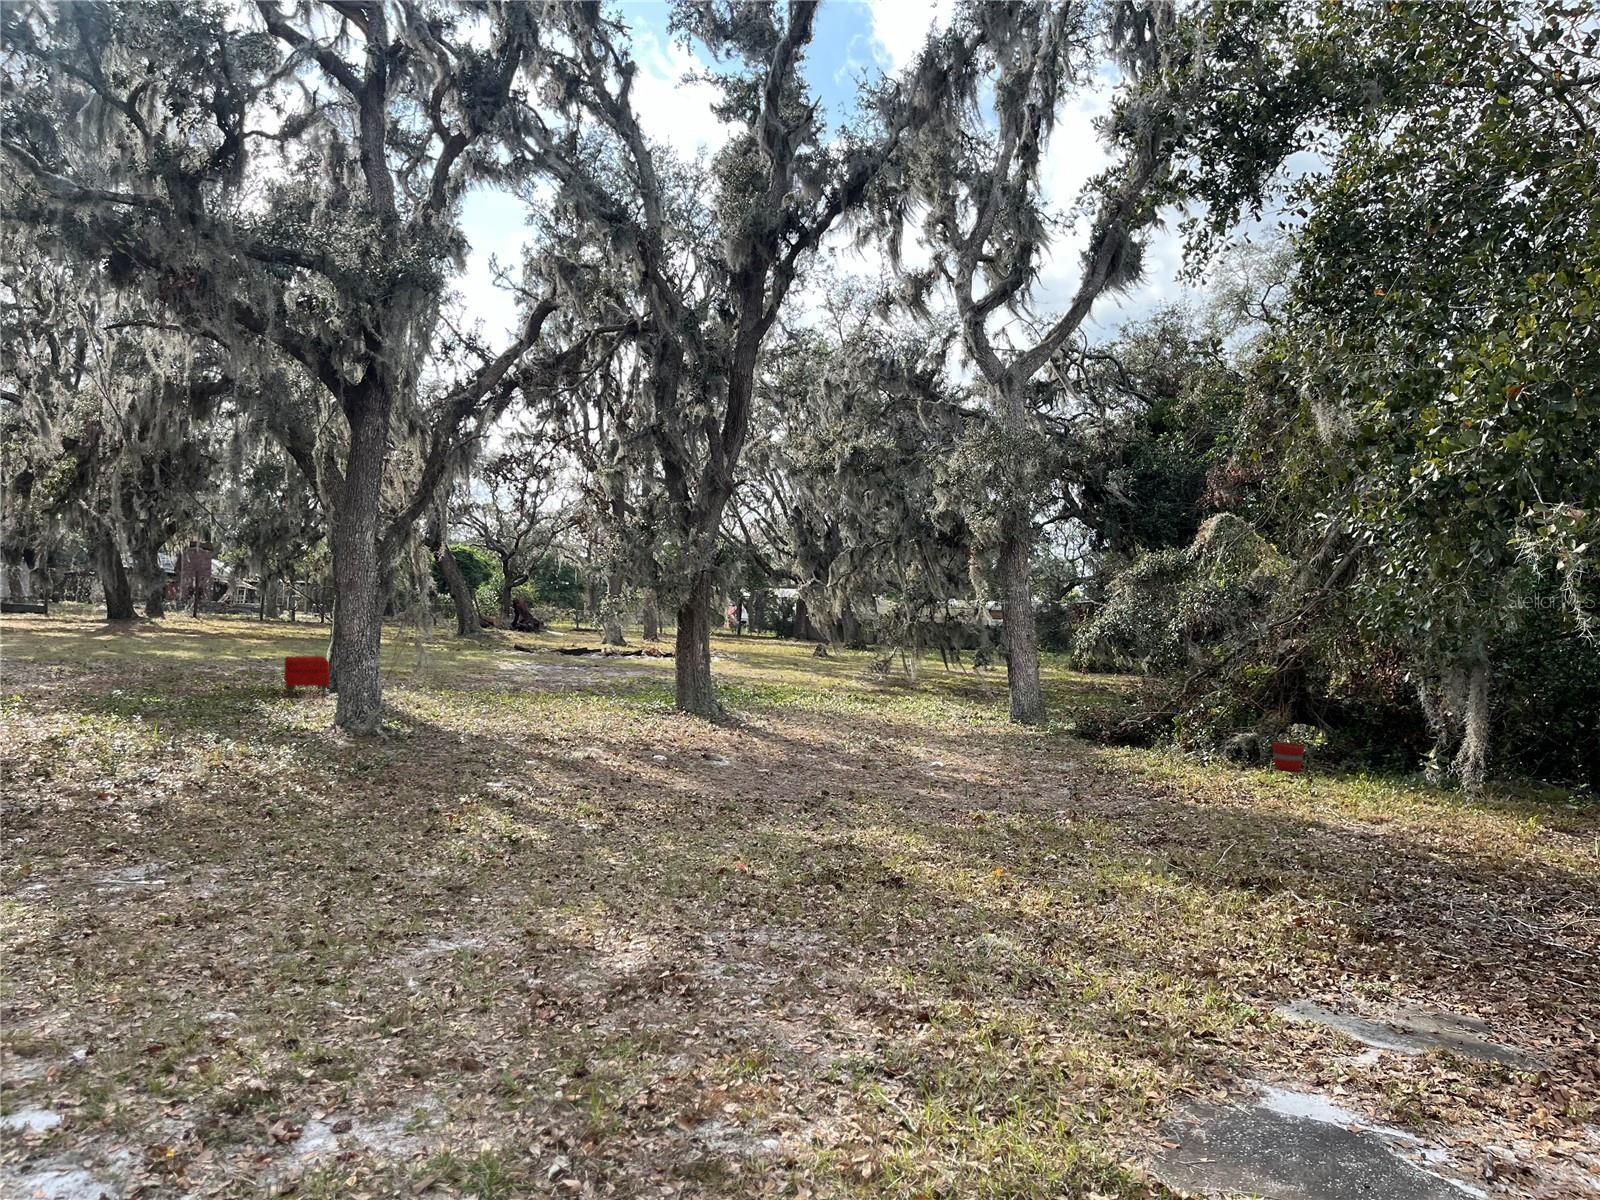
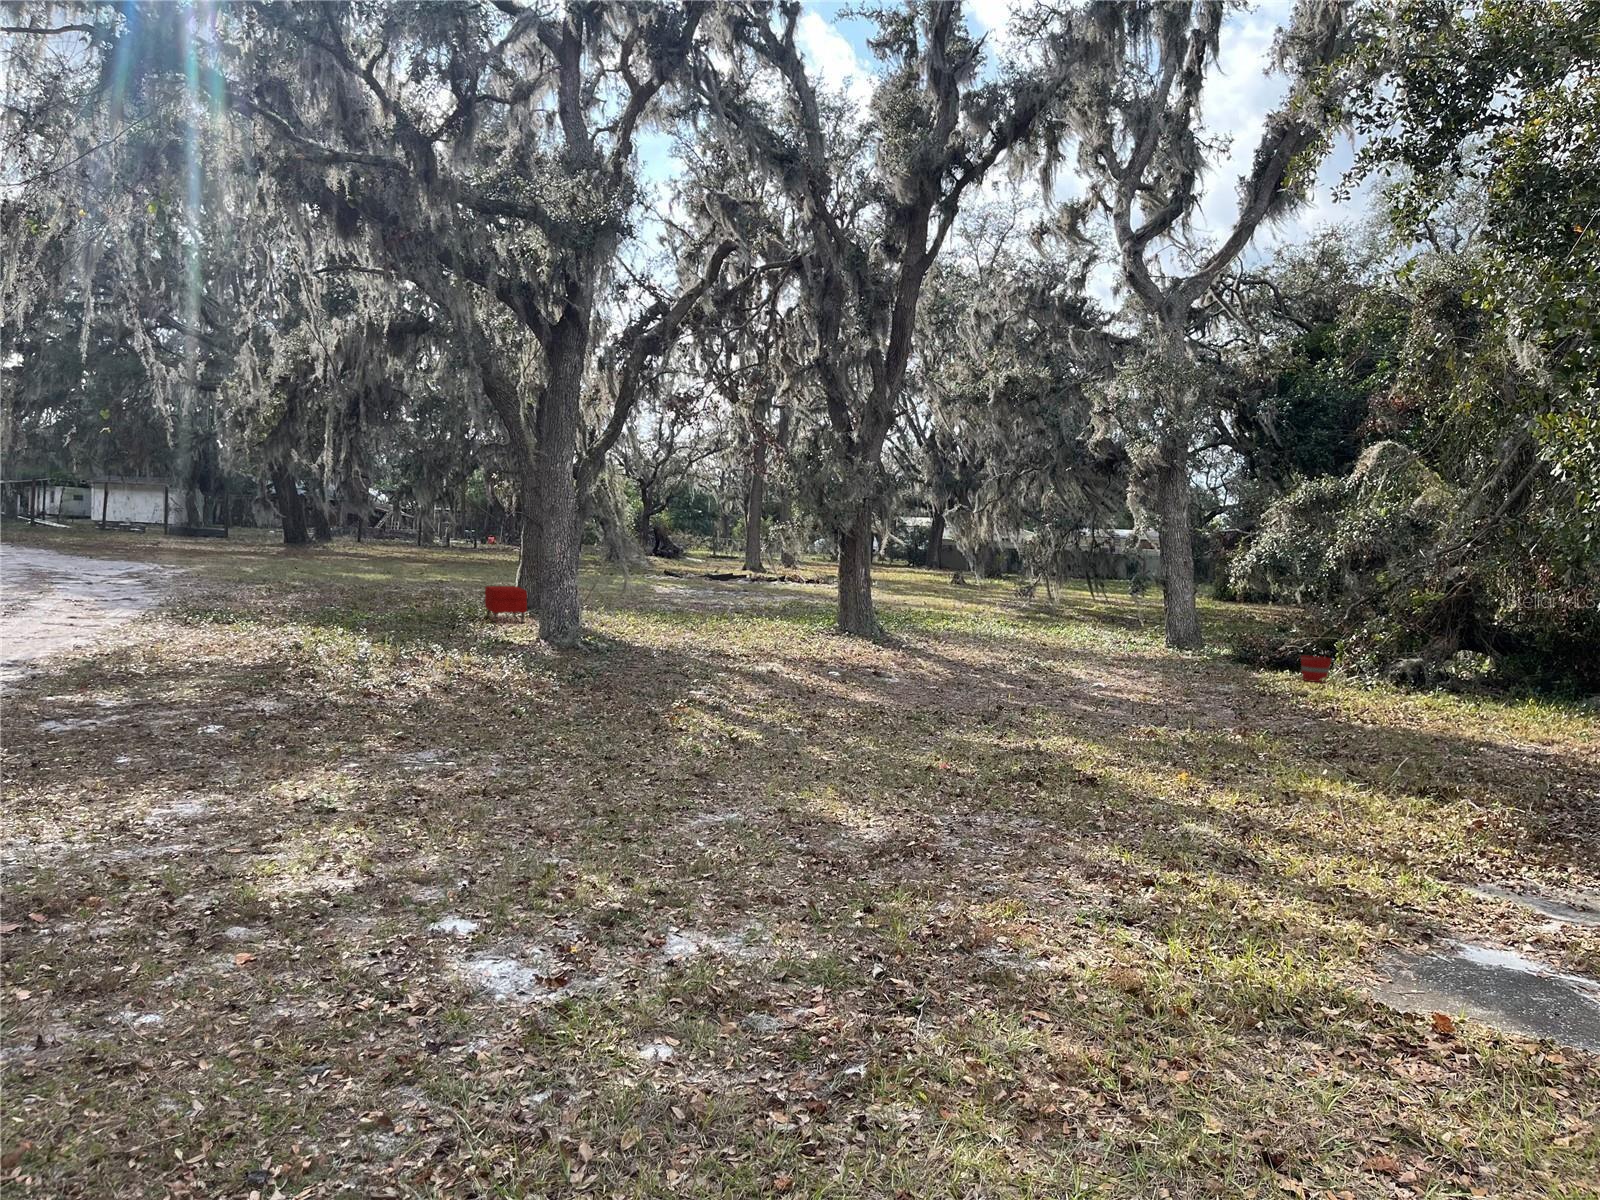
bucket: present [1272,741,1305,771] -> present [1301,655,1331,682]

